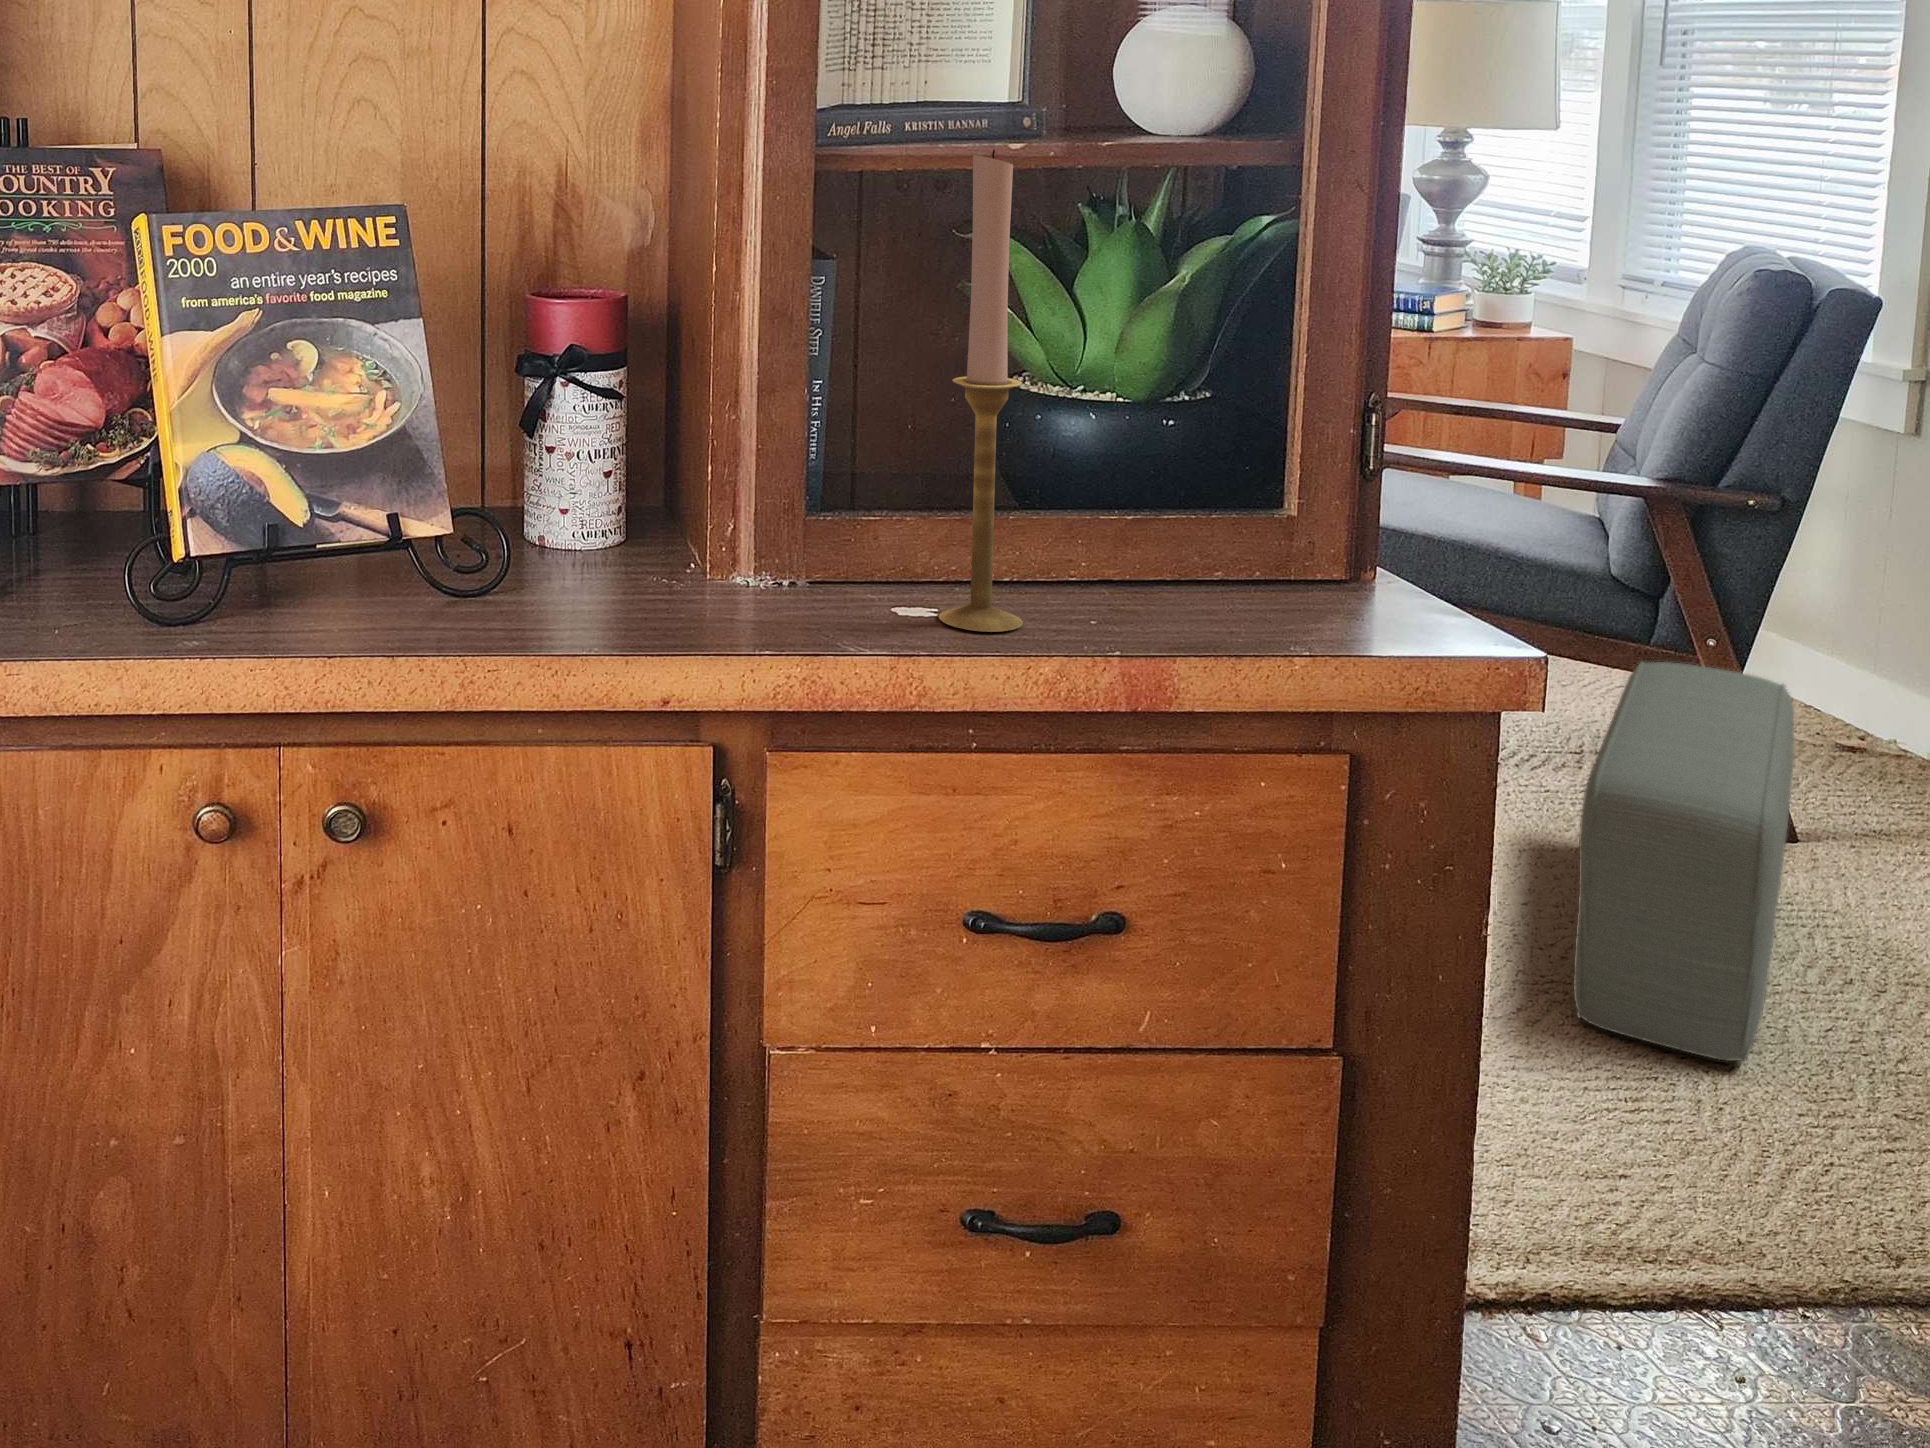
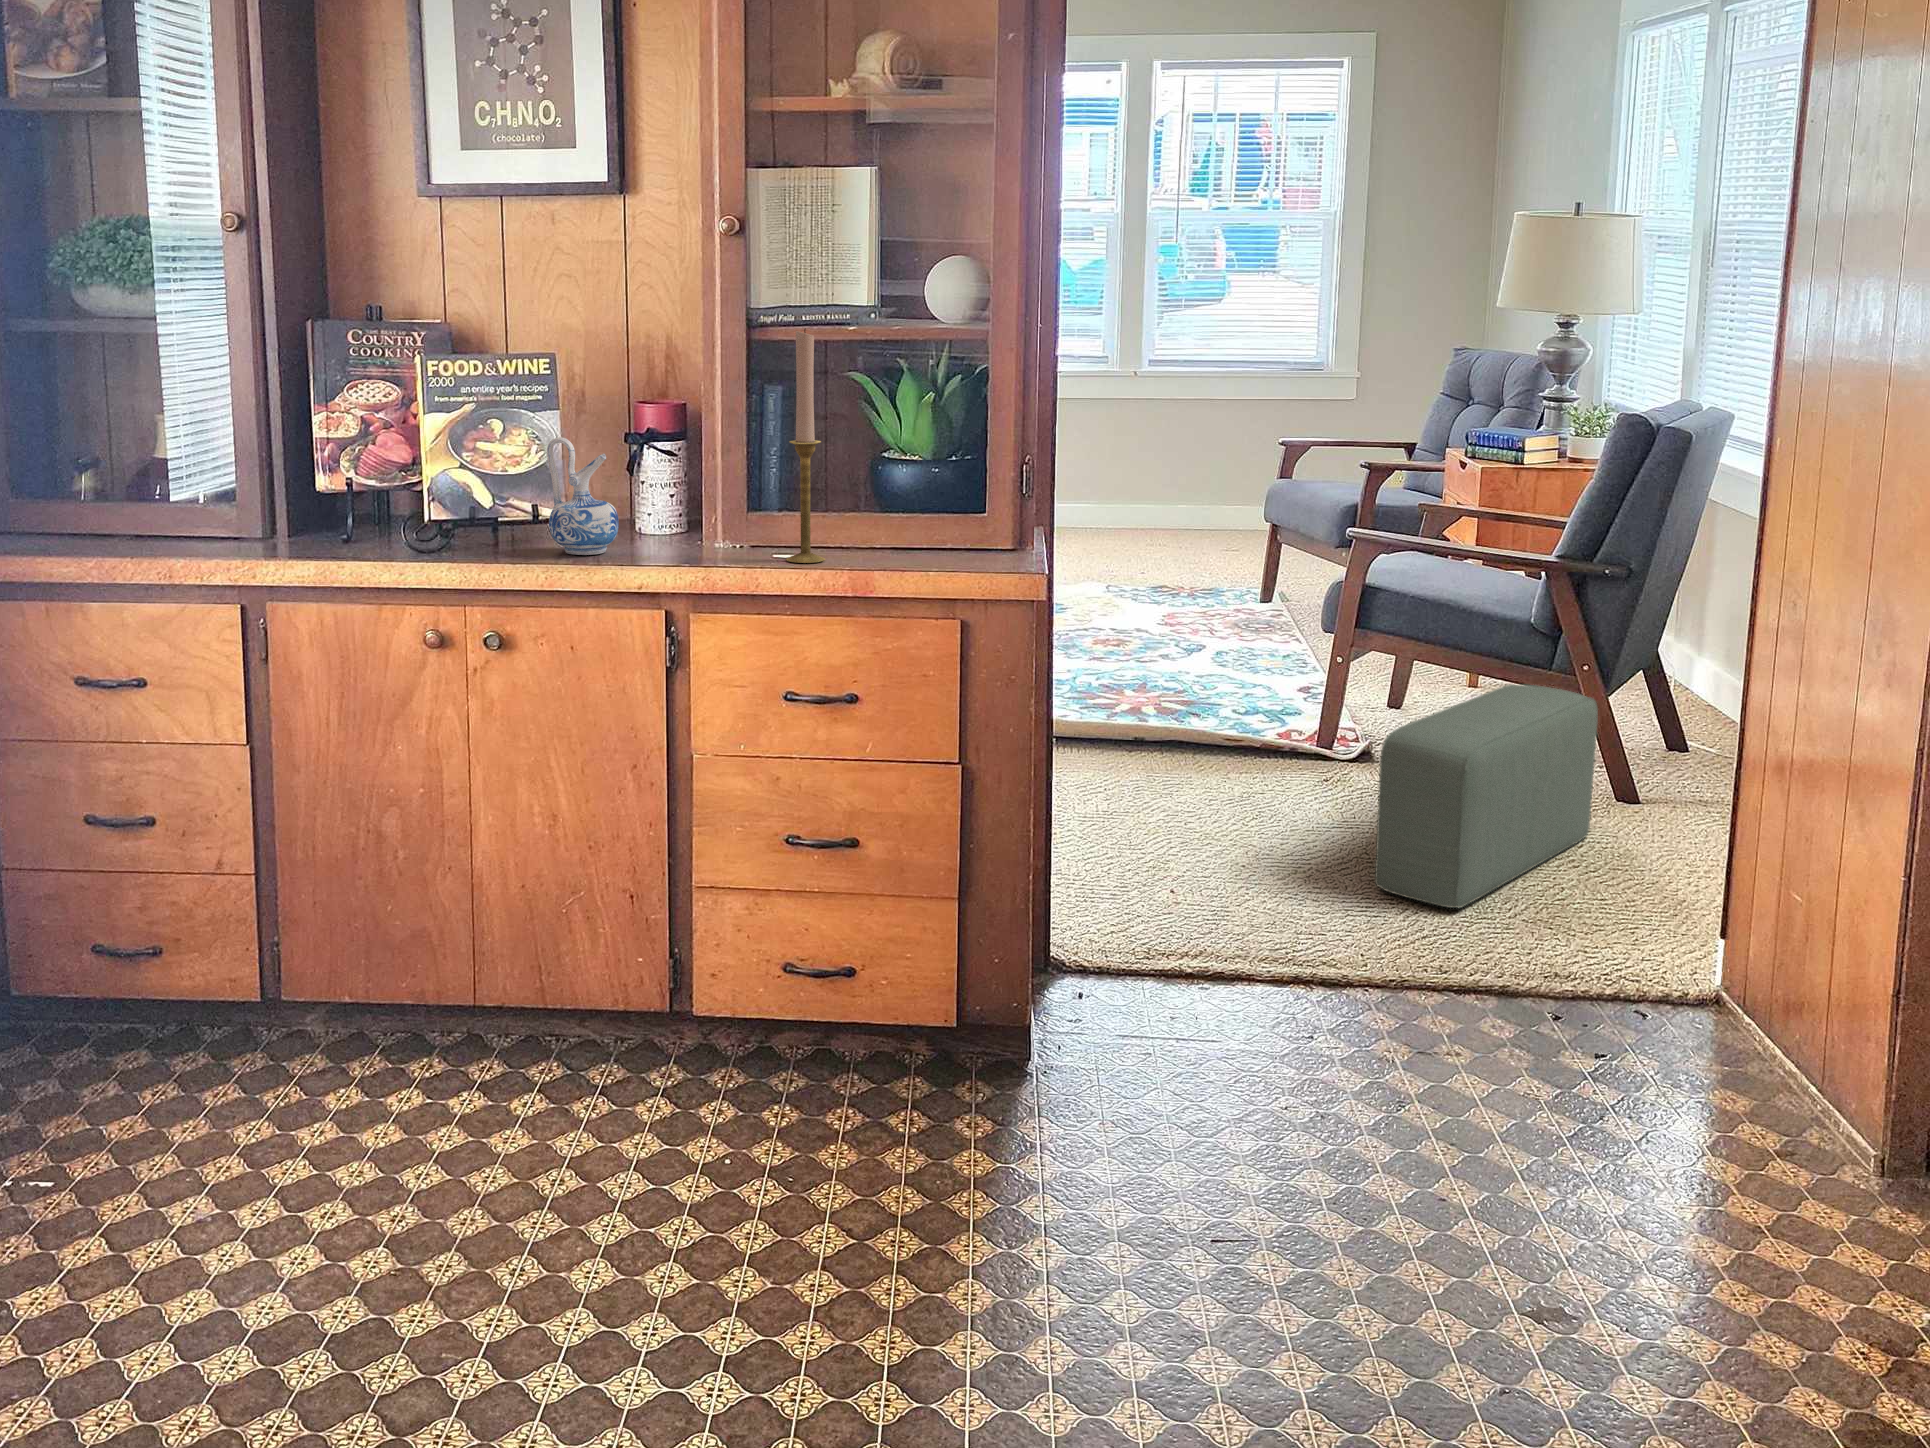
ceramic pitcher: none [437,381,581,623] -> present [547,437,619,555]

